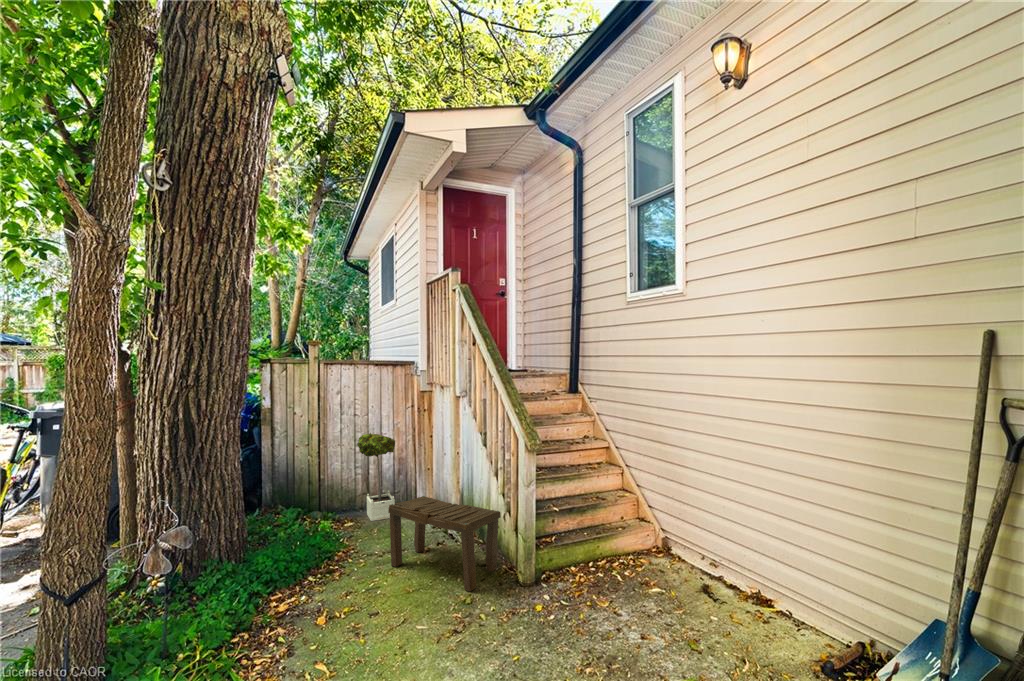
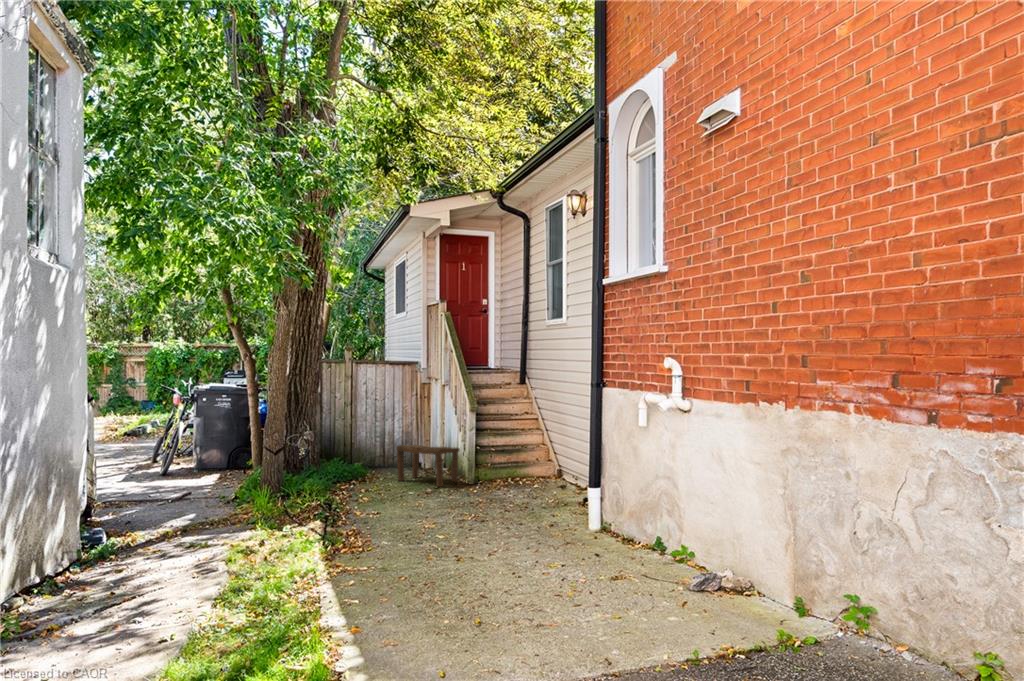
potted tree: present [357,433,395,521] -> none [377,410,402,469]

